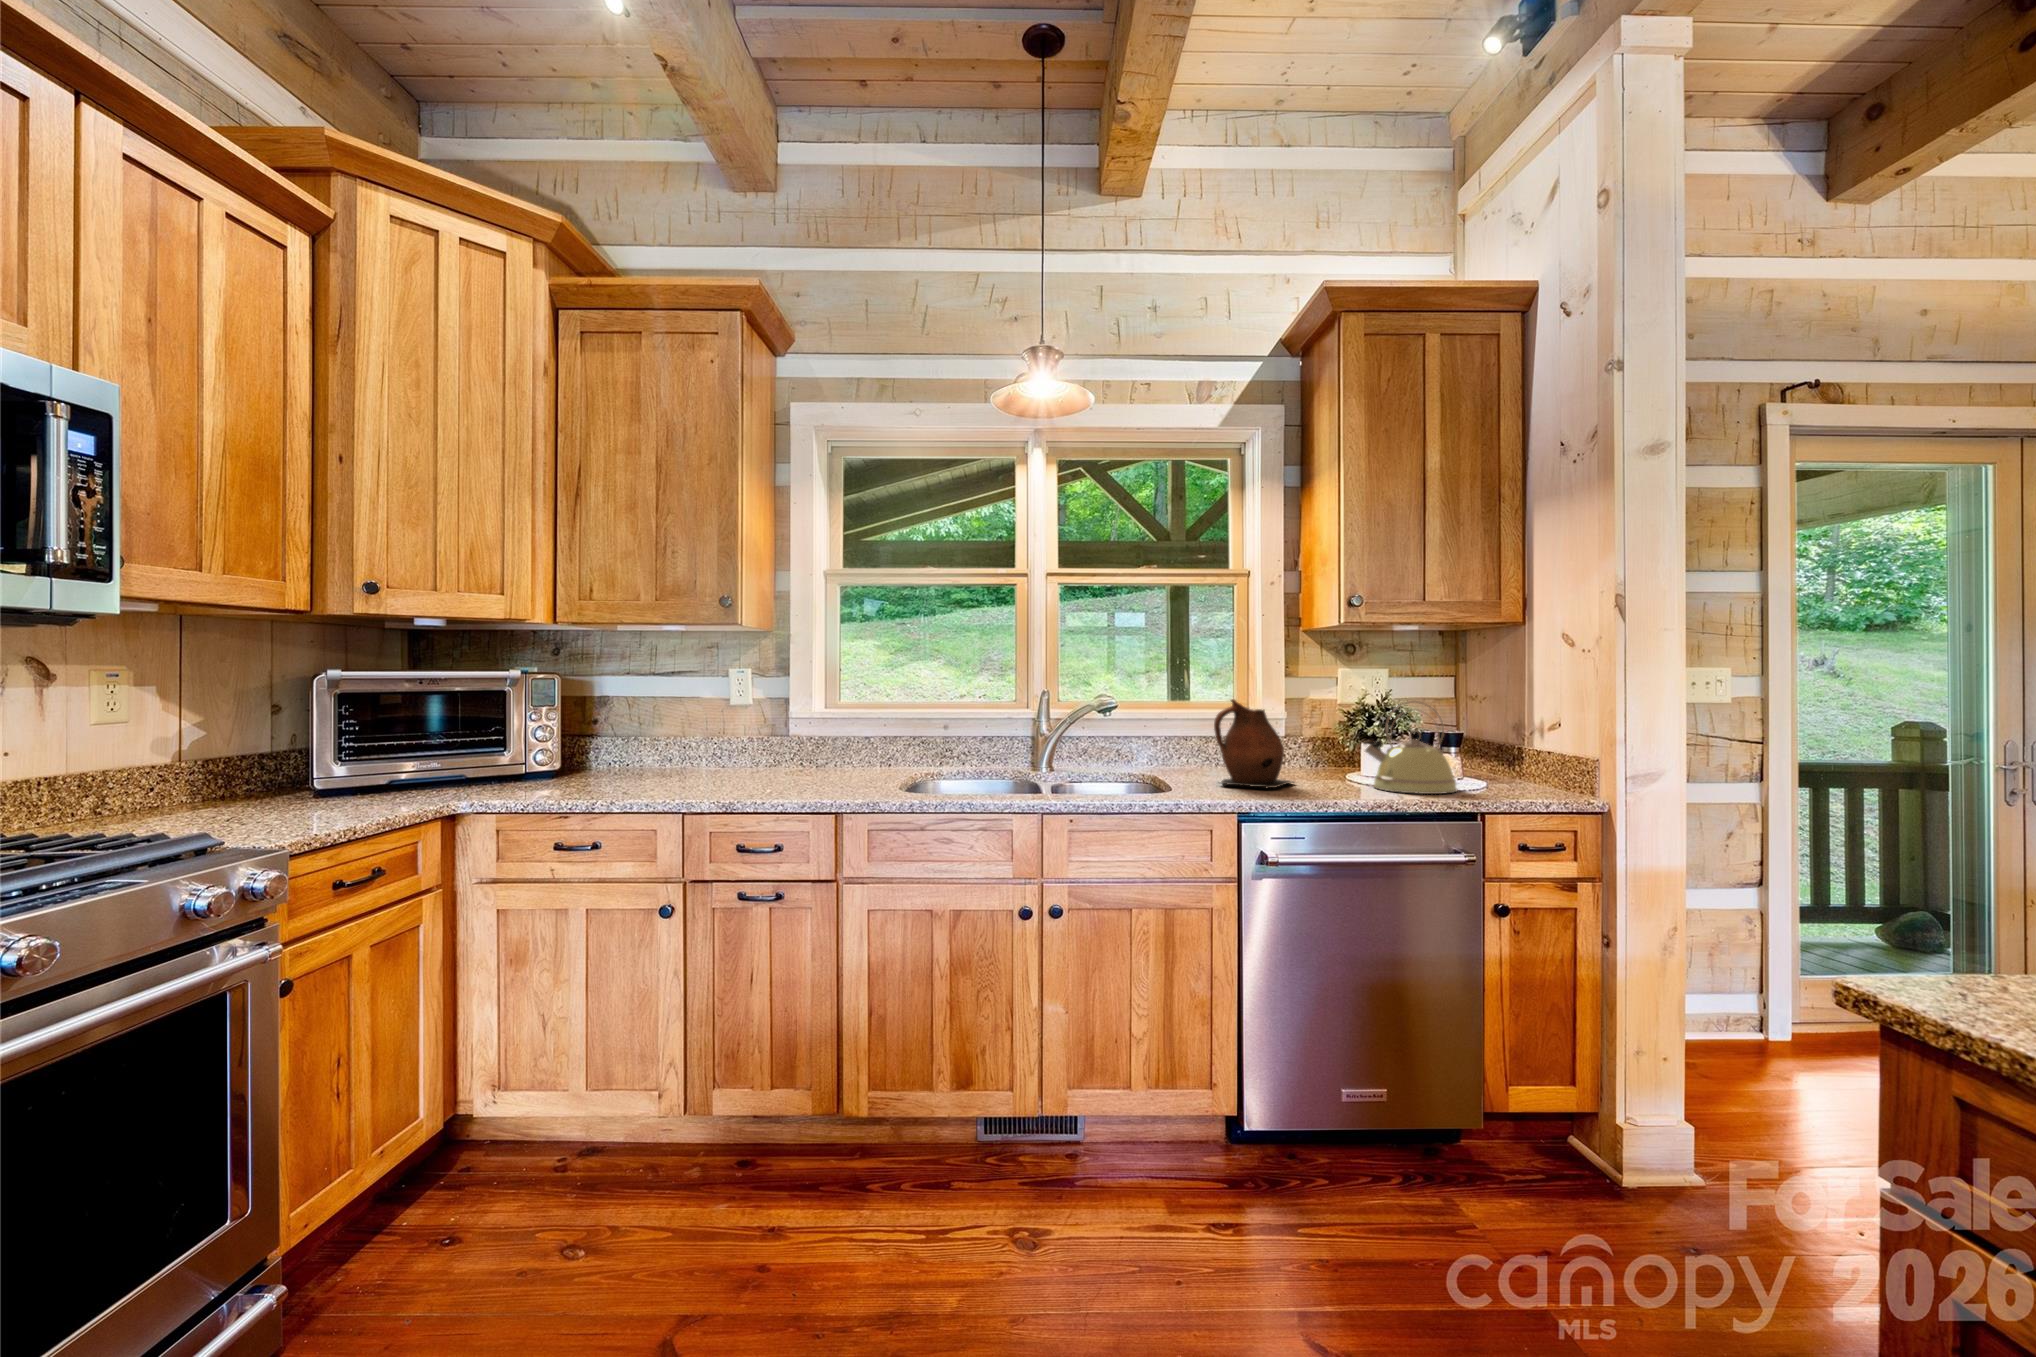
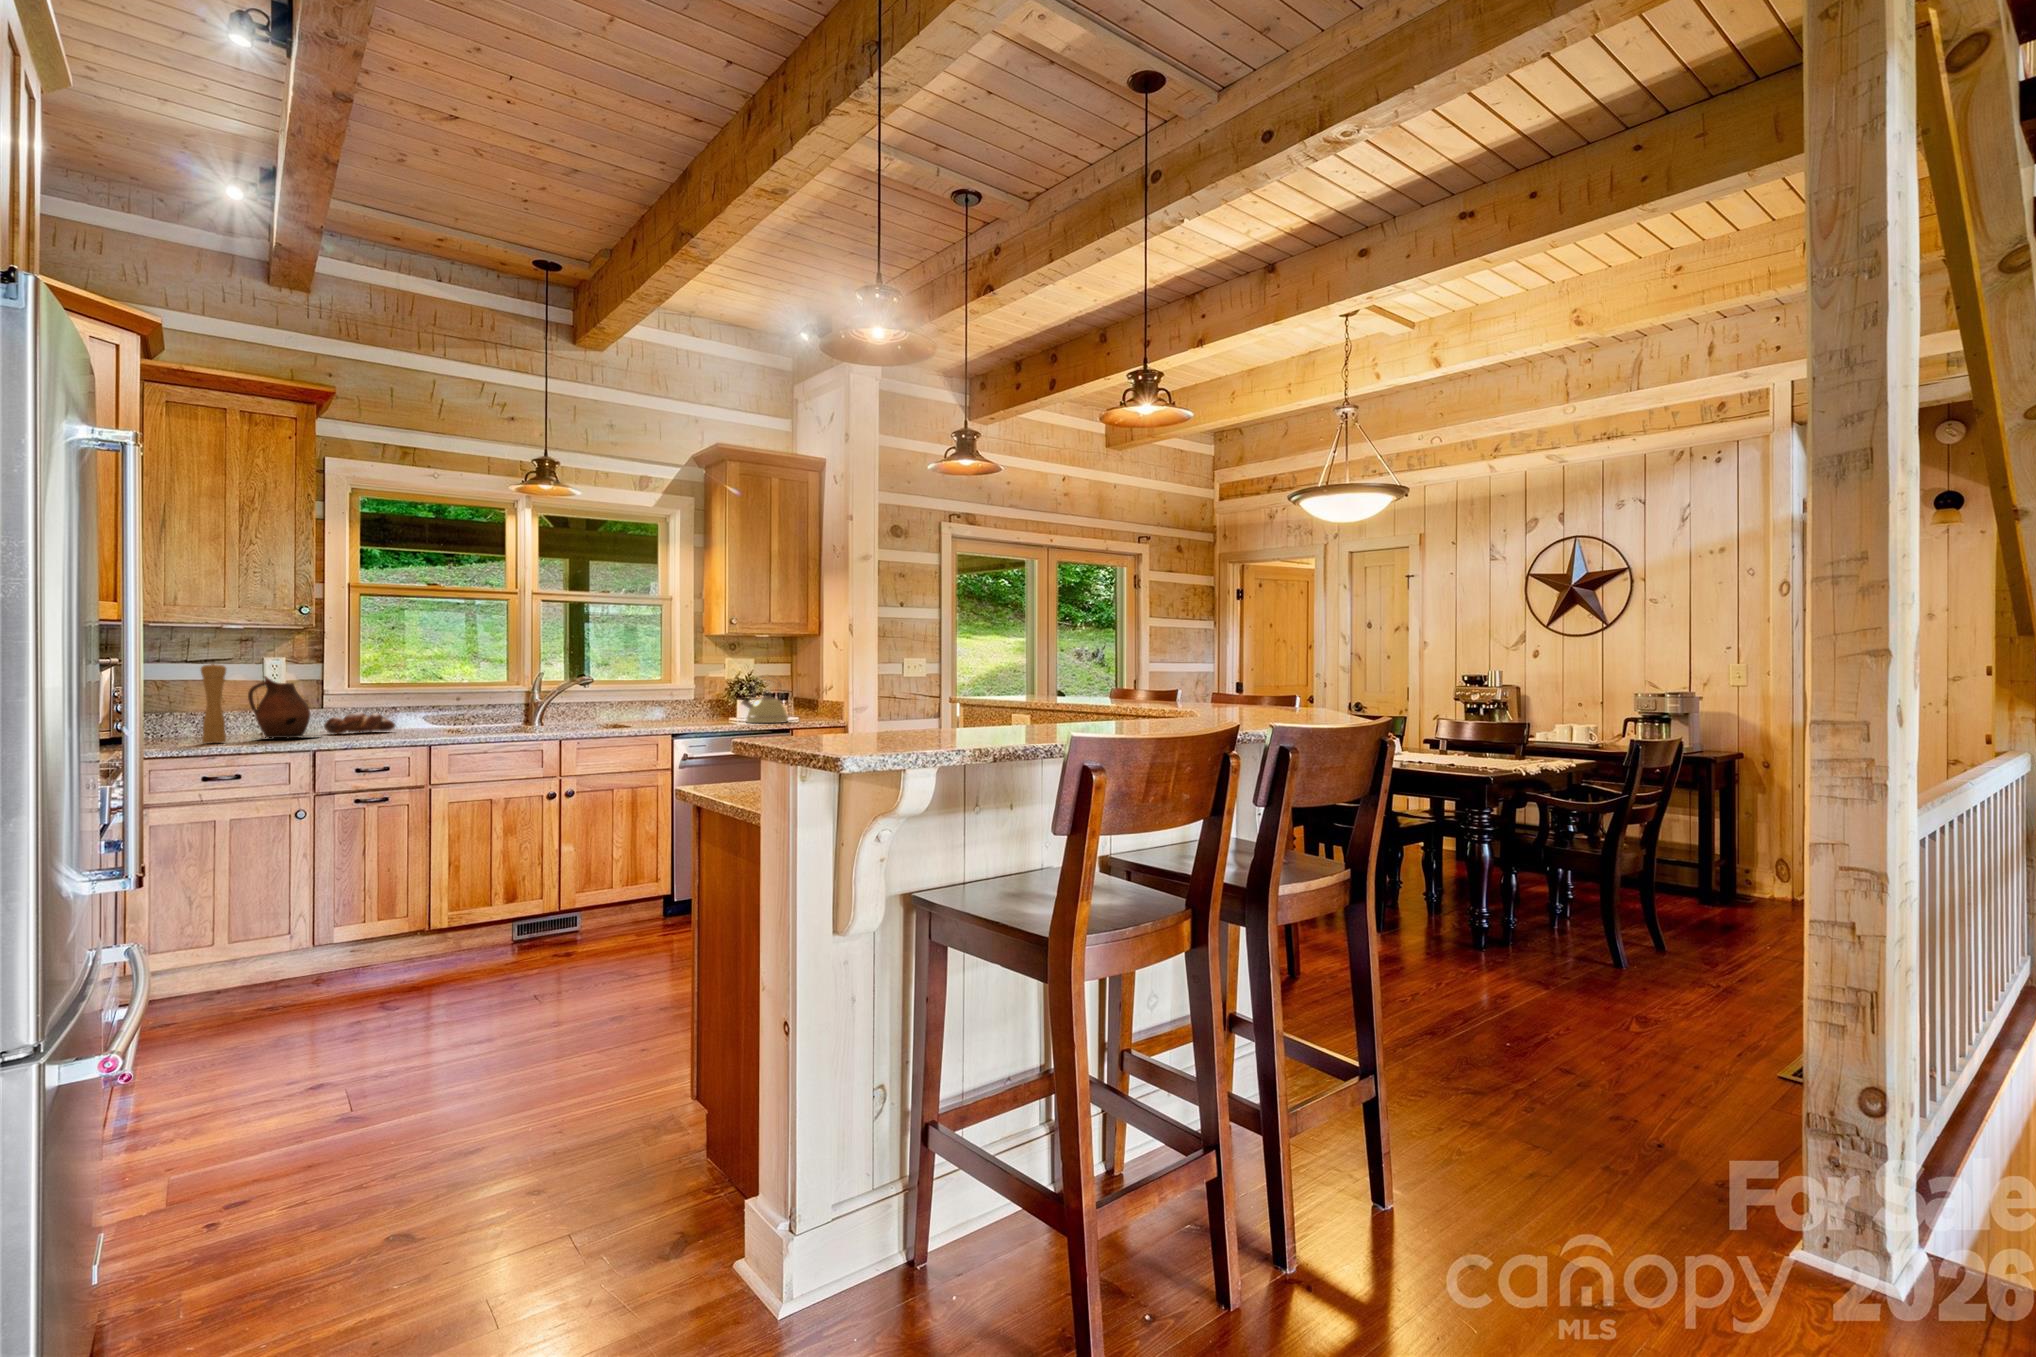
pepper mill: none [570,683,602,797] -> present [201,664,226,743]
ceramic pitcher: present [1214,699,1294,788] -> present [248,676,310,739]
bread loaf: none [764,748,850,780] -> present [324,712,395,734]

